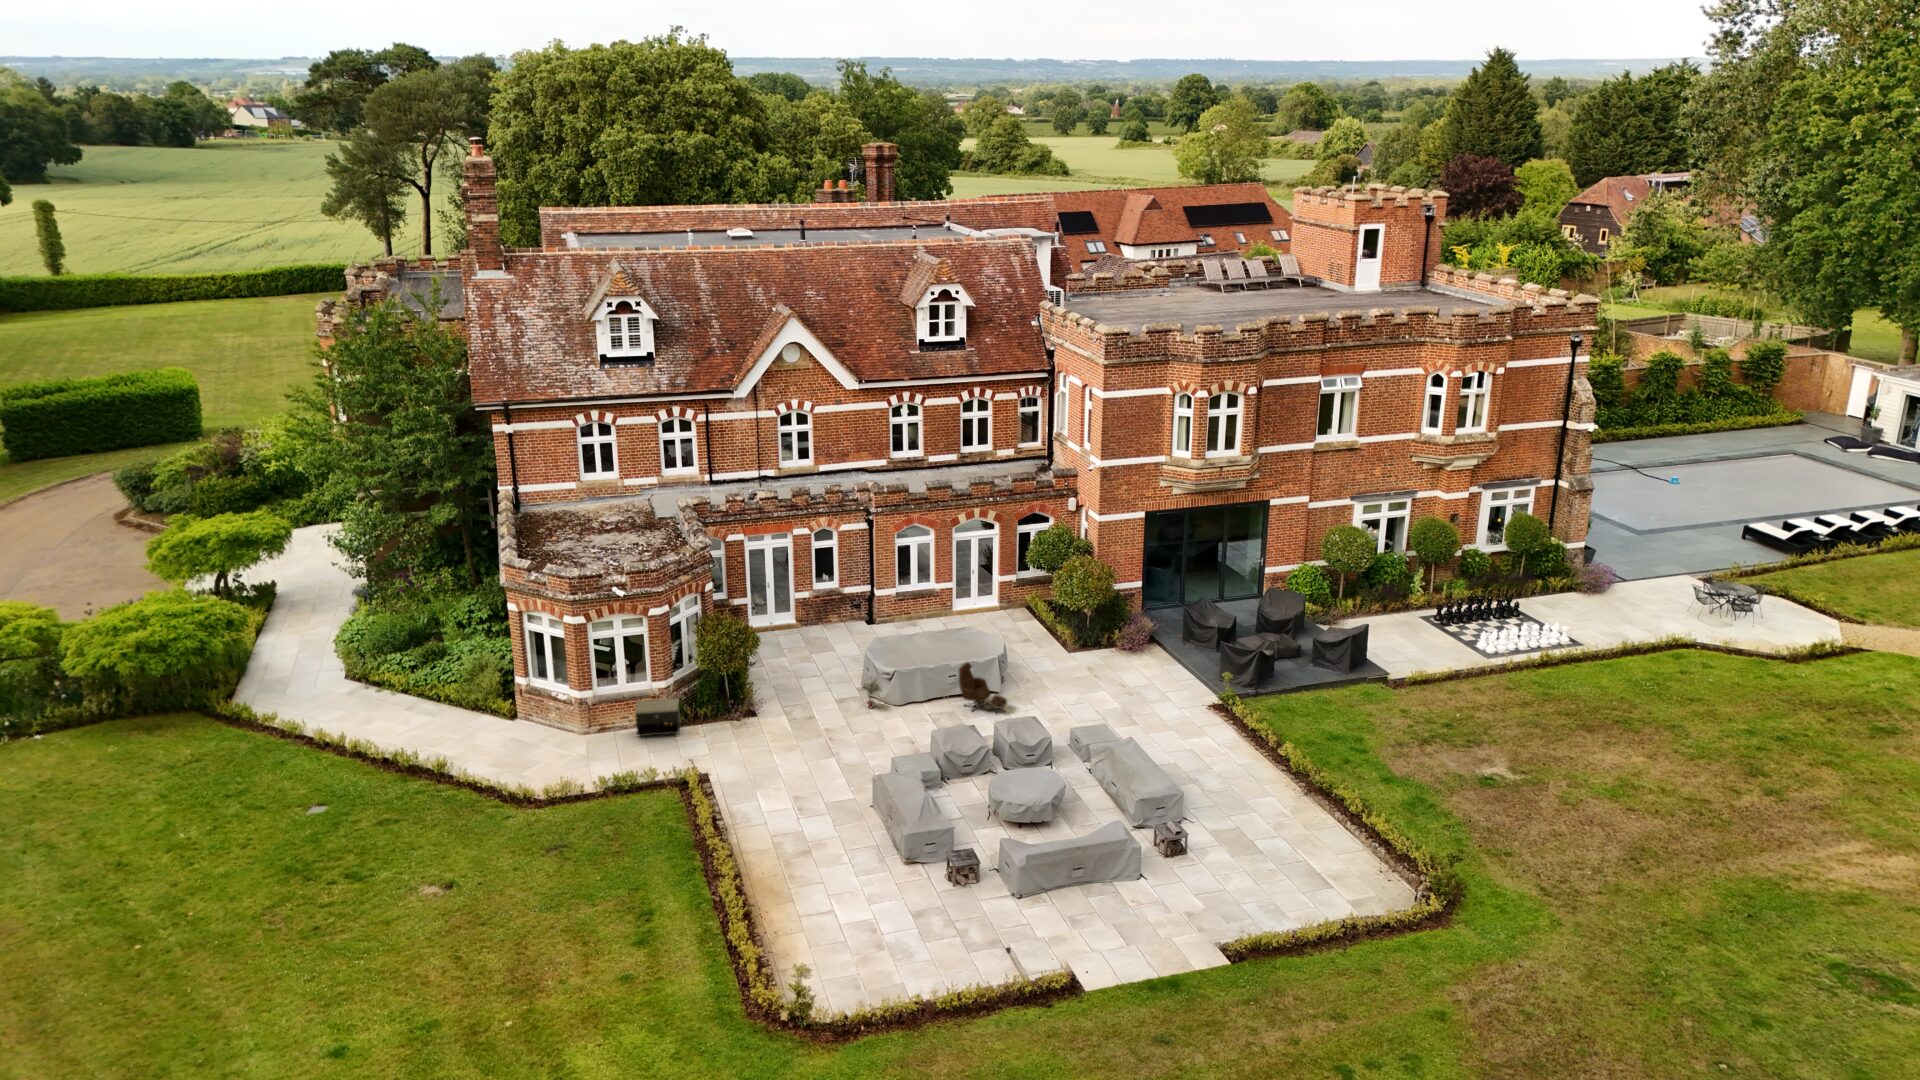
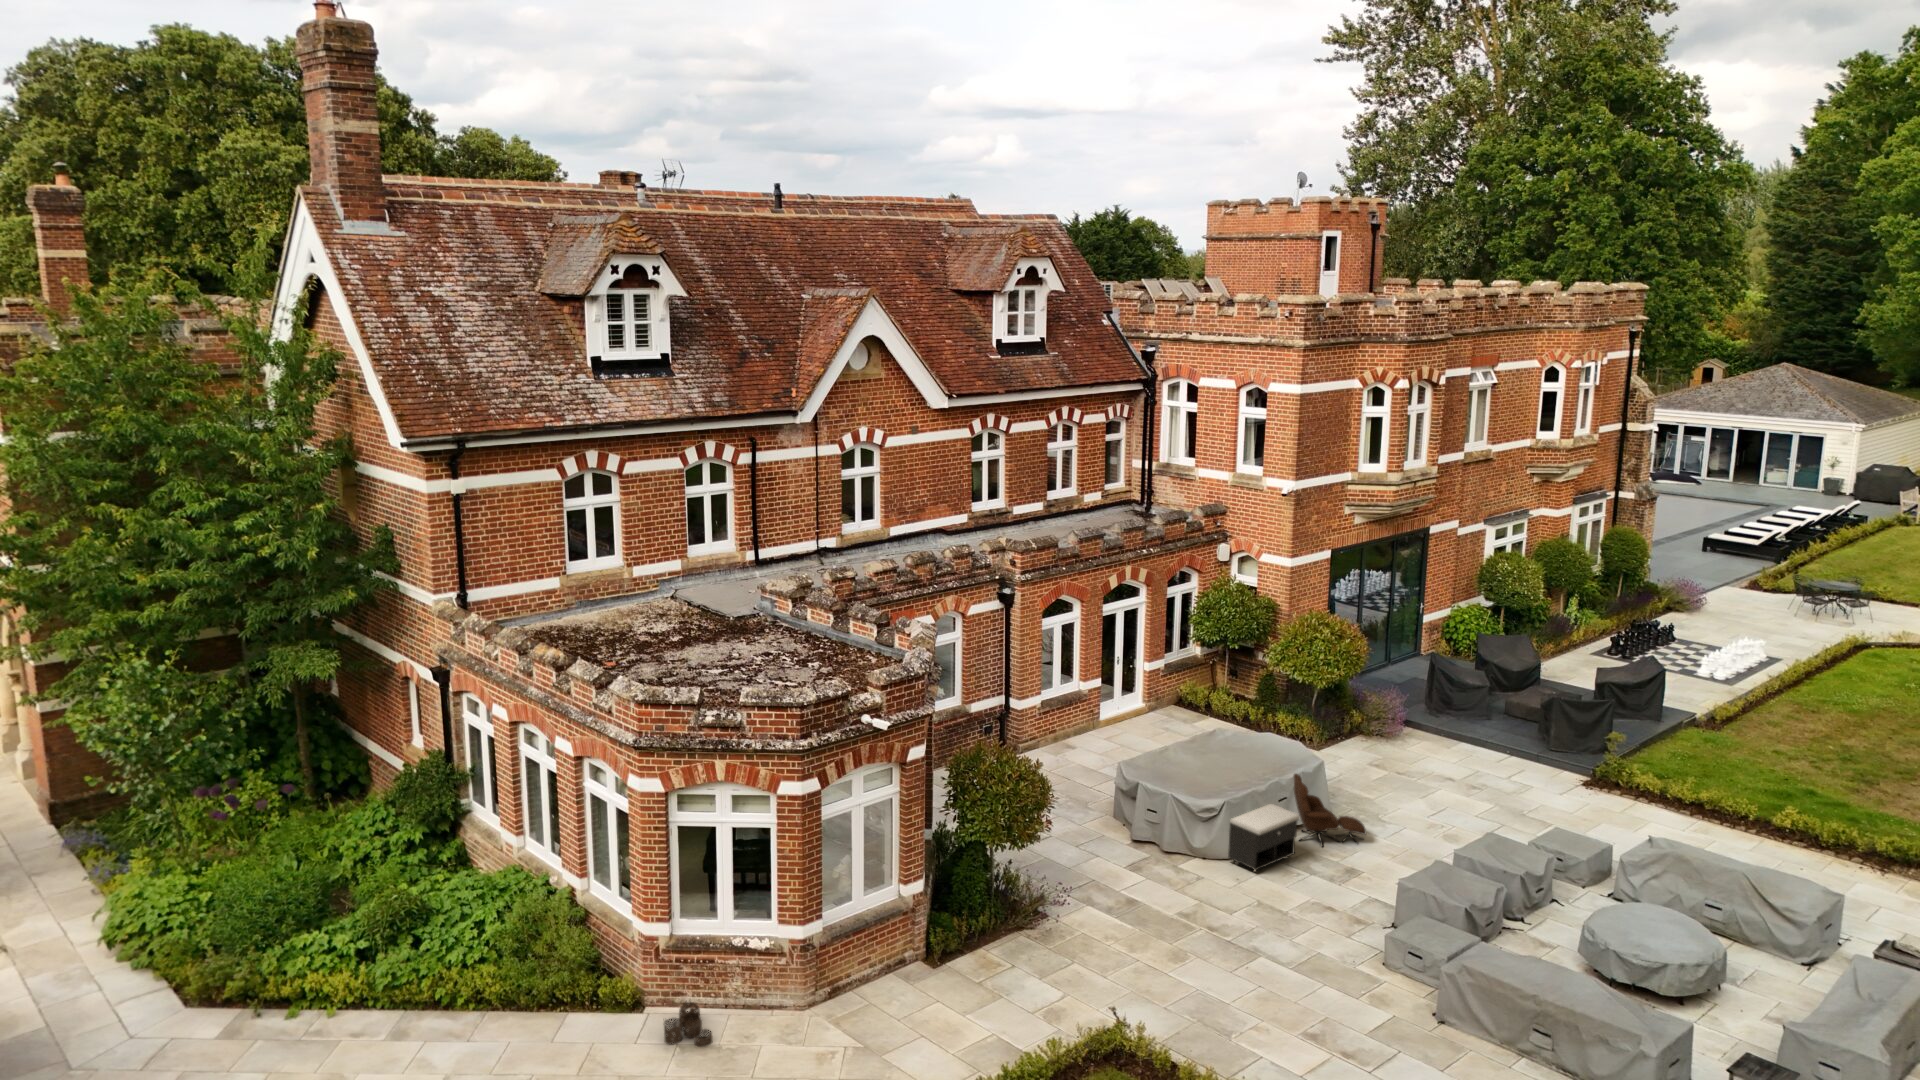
potted tree: present [864,676,882,708] -> none [1163,815,1207,869]
storage bench: present [635,698,680,737] -> present [1228,804,1299,872]
woven basket: none [511,720,538,742] -> present [664,1002,713,1047]

